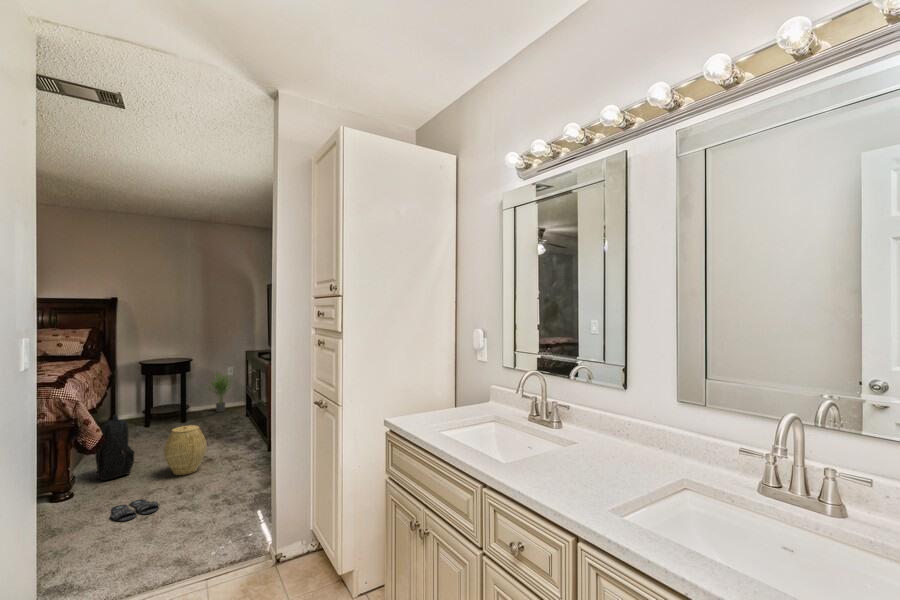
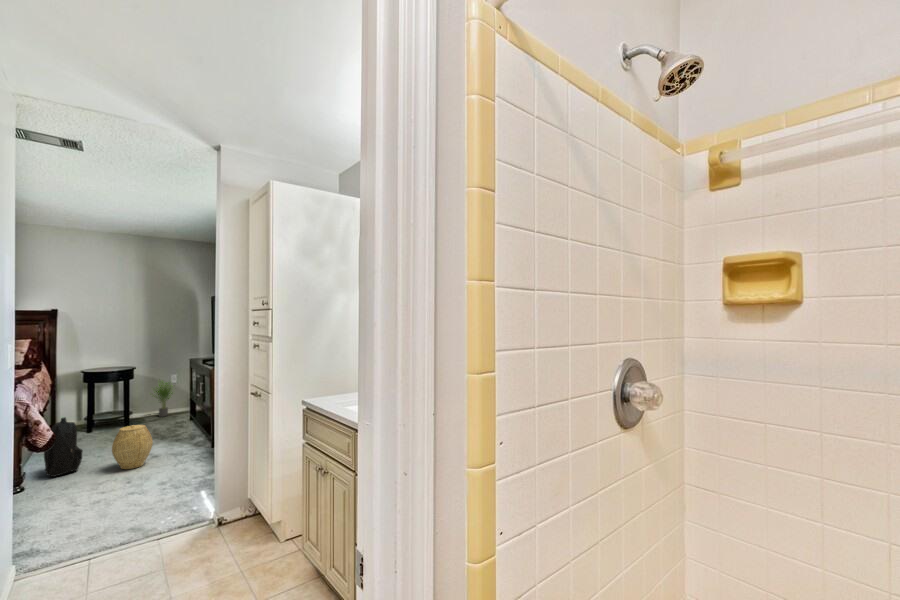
slippers: present [110,499,159,521] -> none [64,489,110,506]

